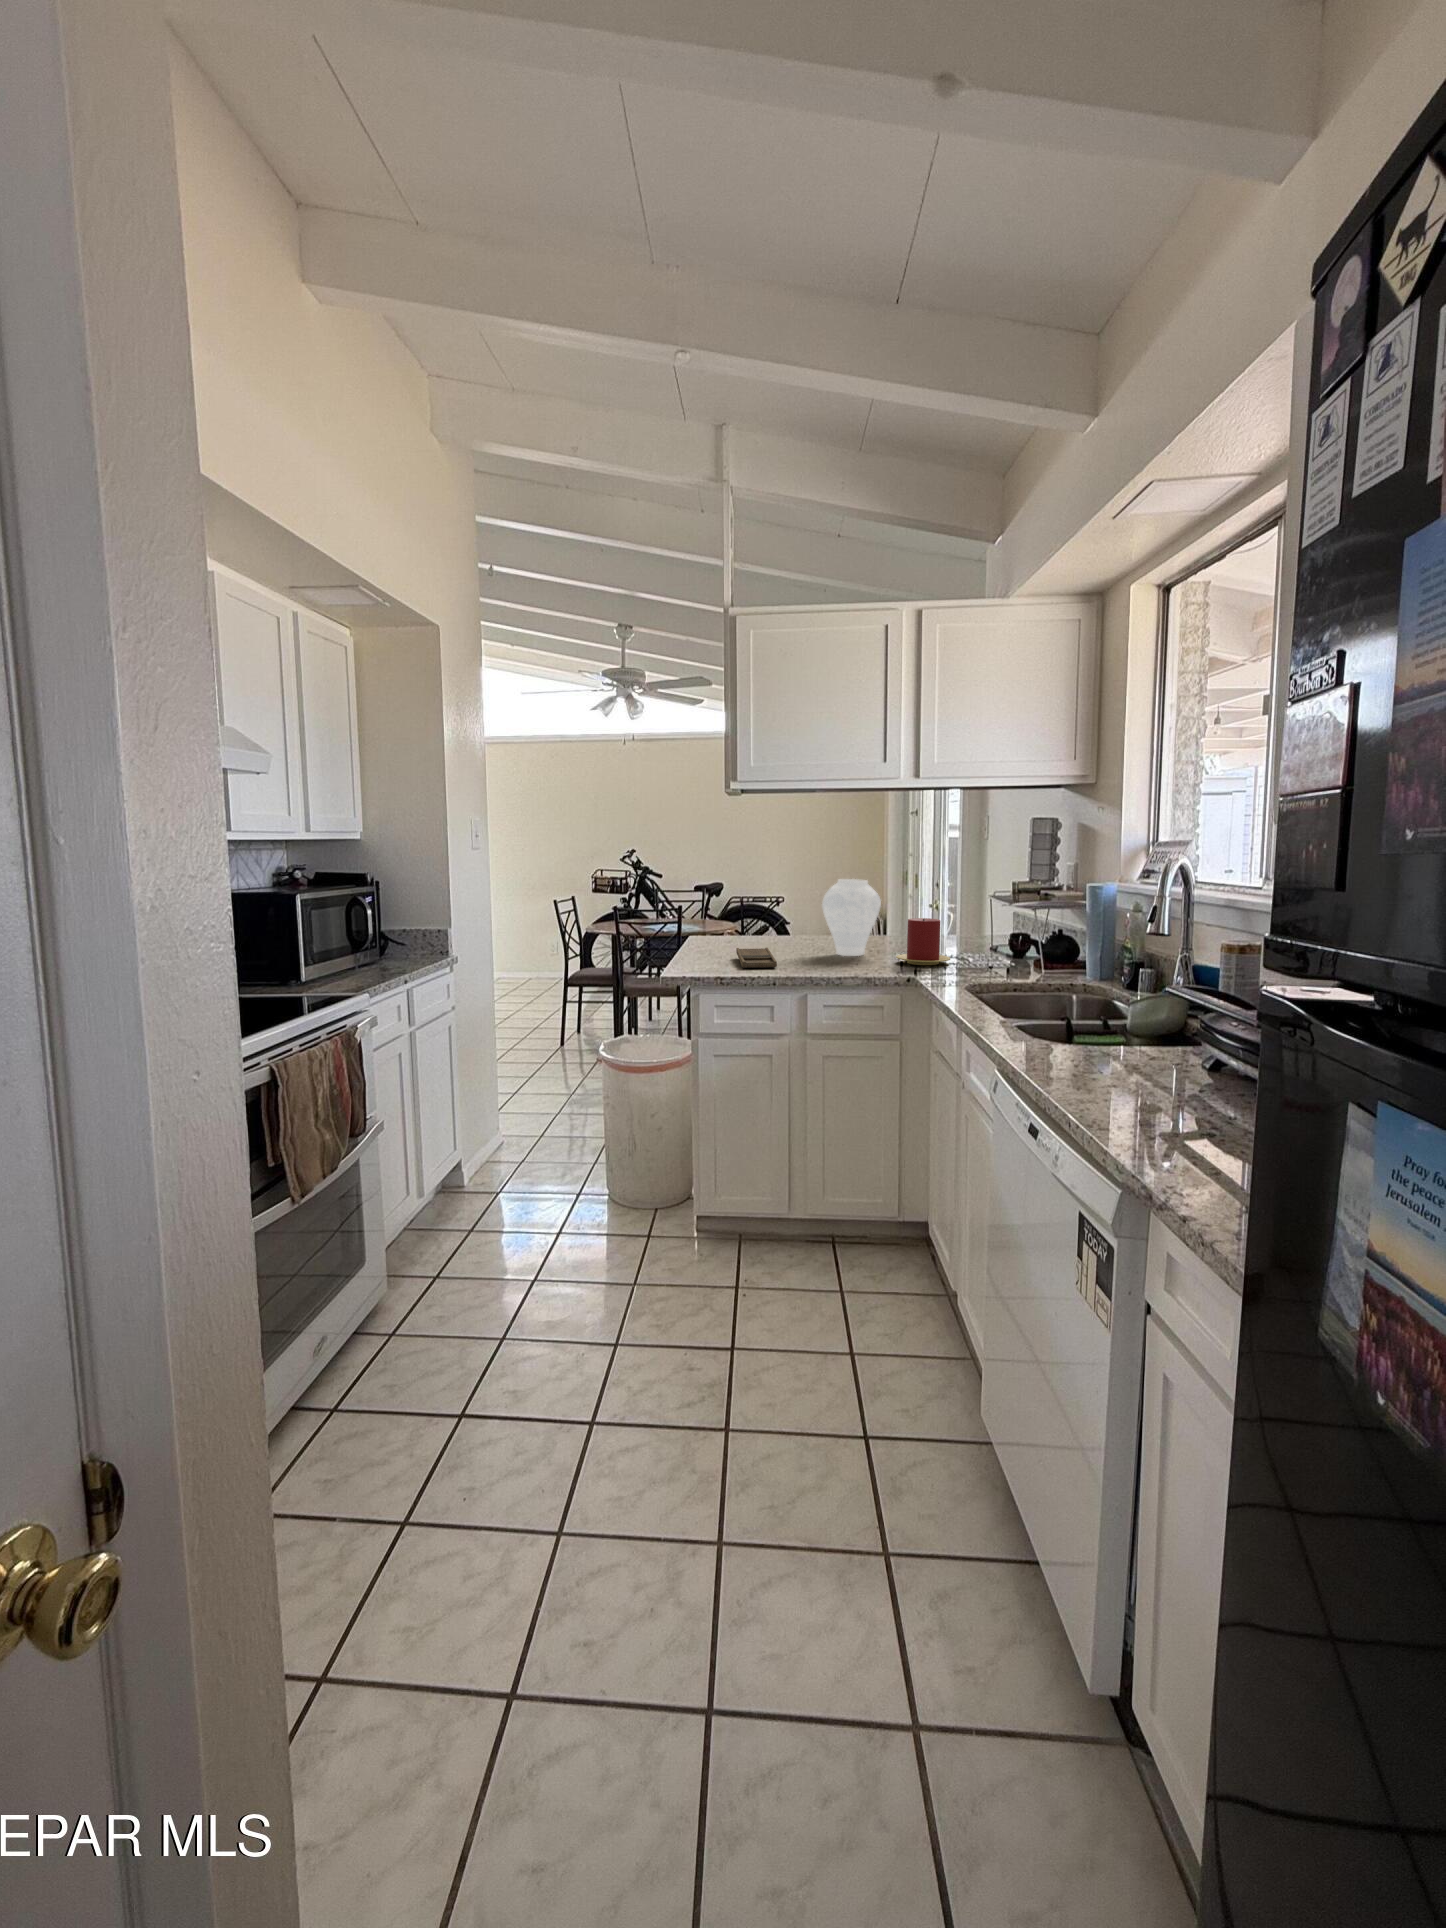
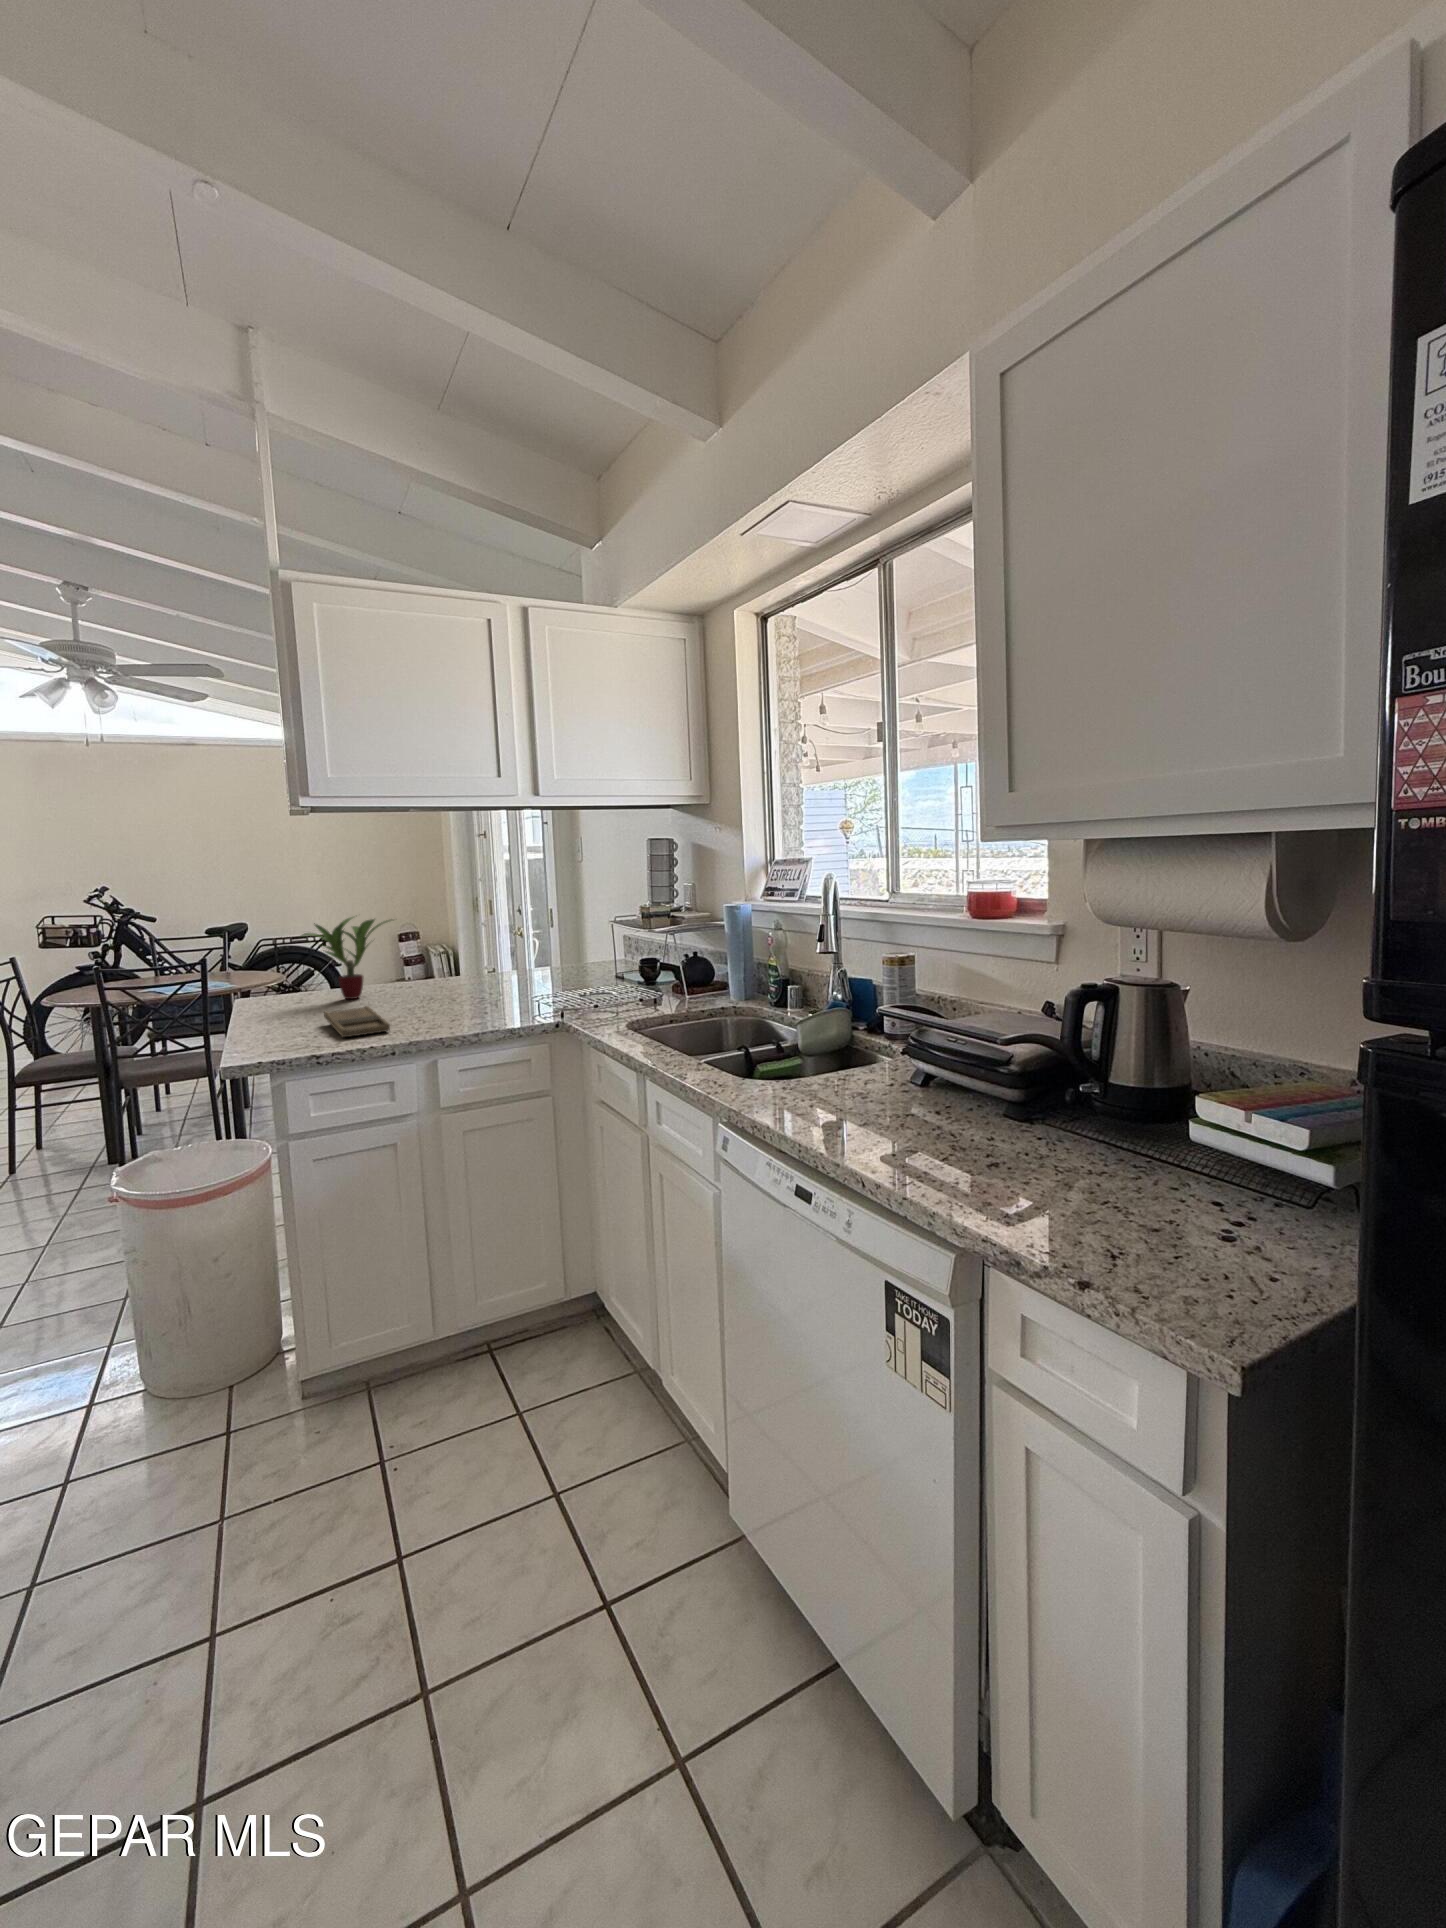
potted plant: none [730,877,802,943] -> present [301,917,391,999]
vase: present [822,879,881,956] -> none [434,913,505,1004]
candle: present [896,918,950,965] -> none [533,952,593,1006]

